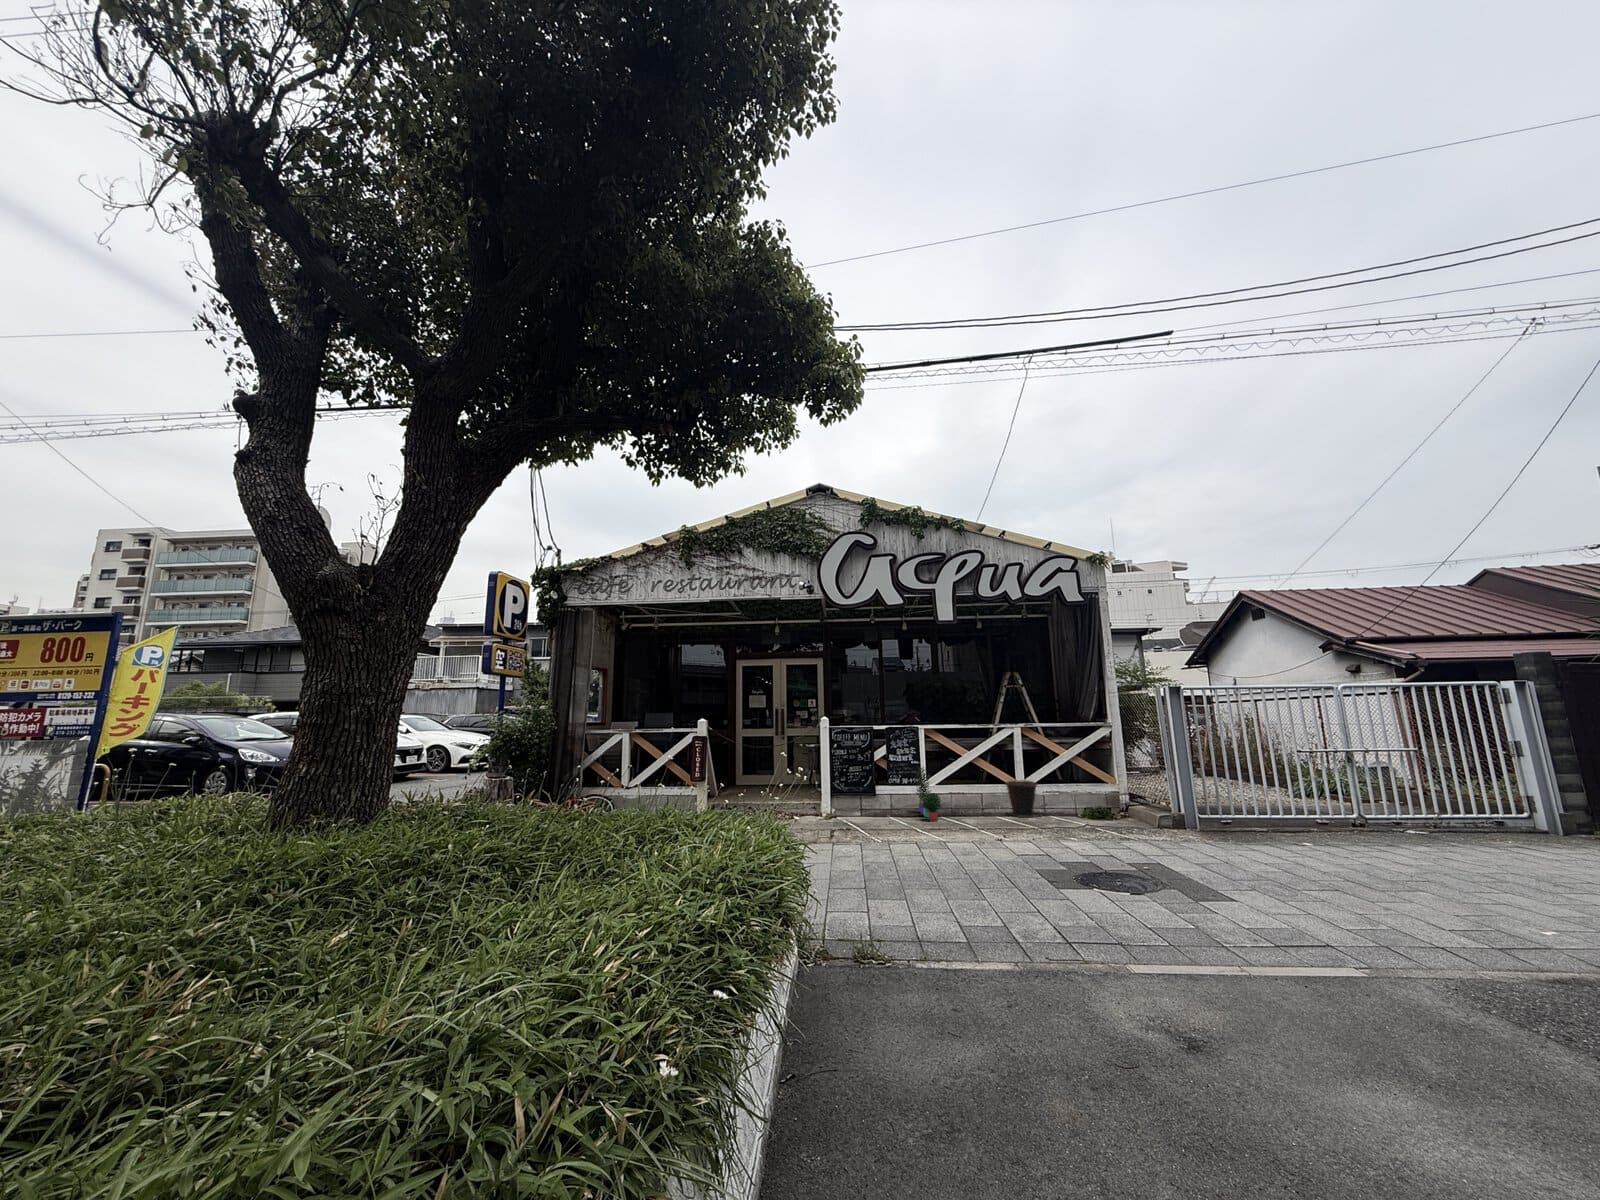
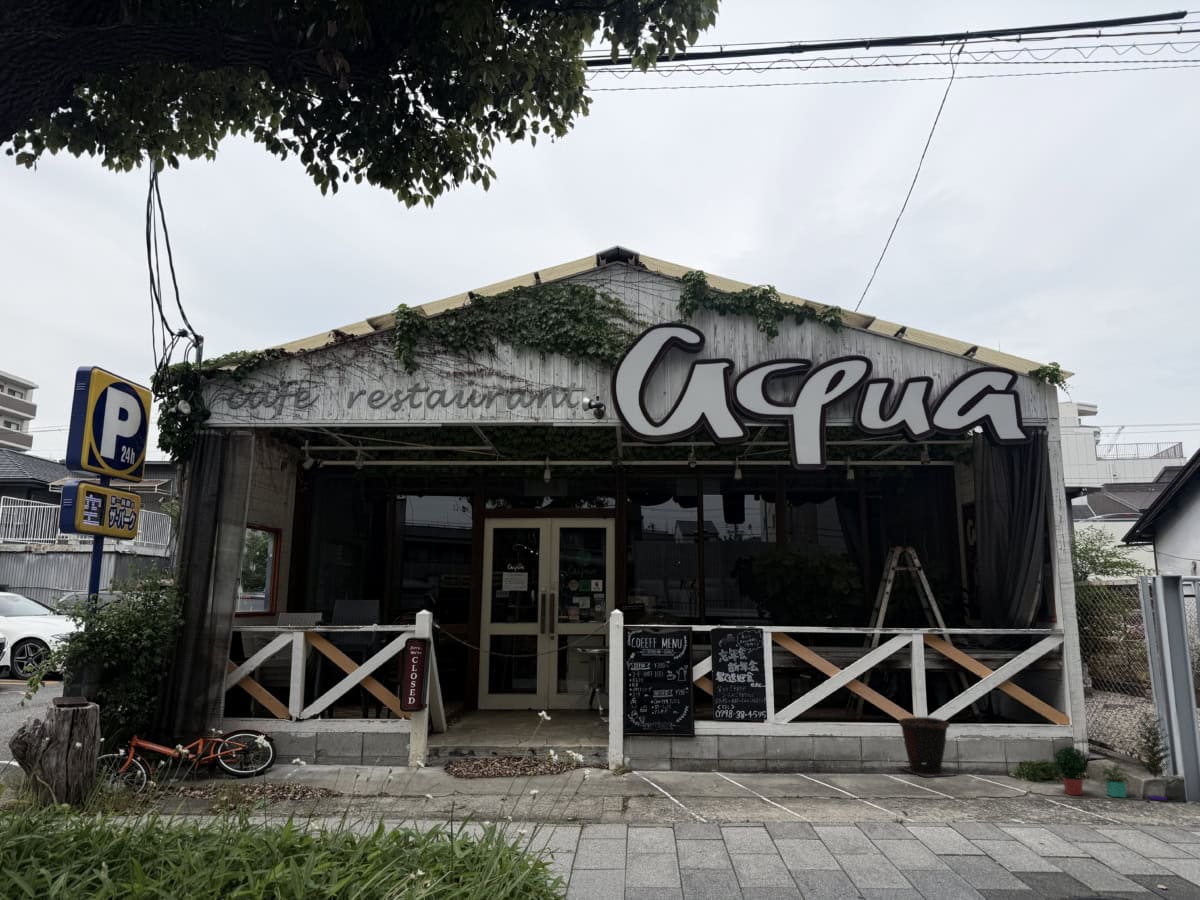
potted plant: present [916,768,941,821] -> present [1054,713,1170,800]

